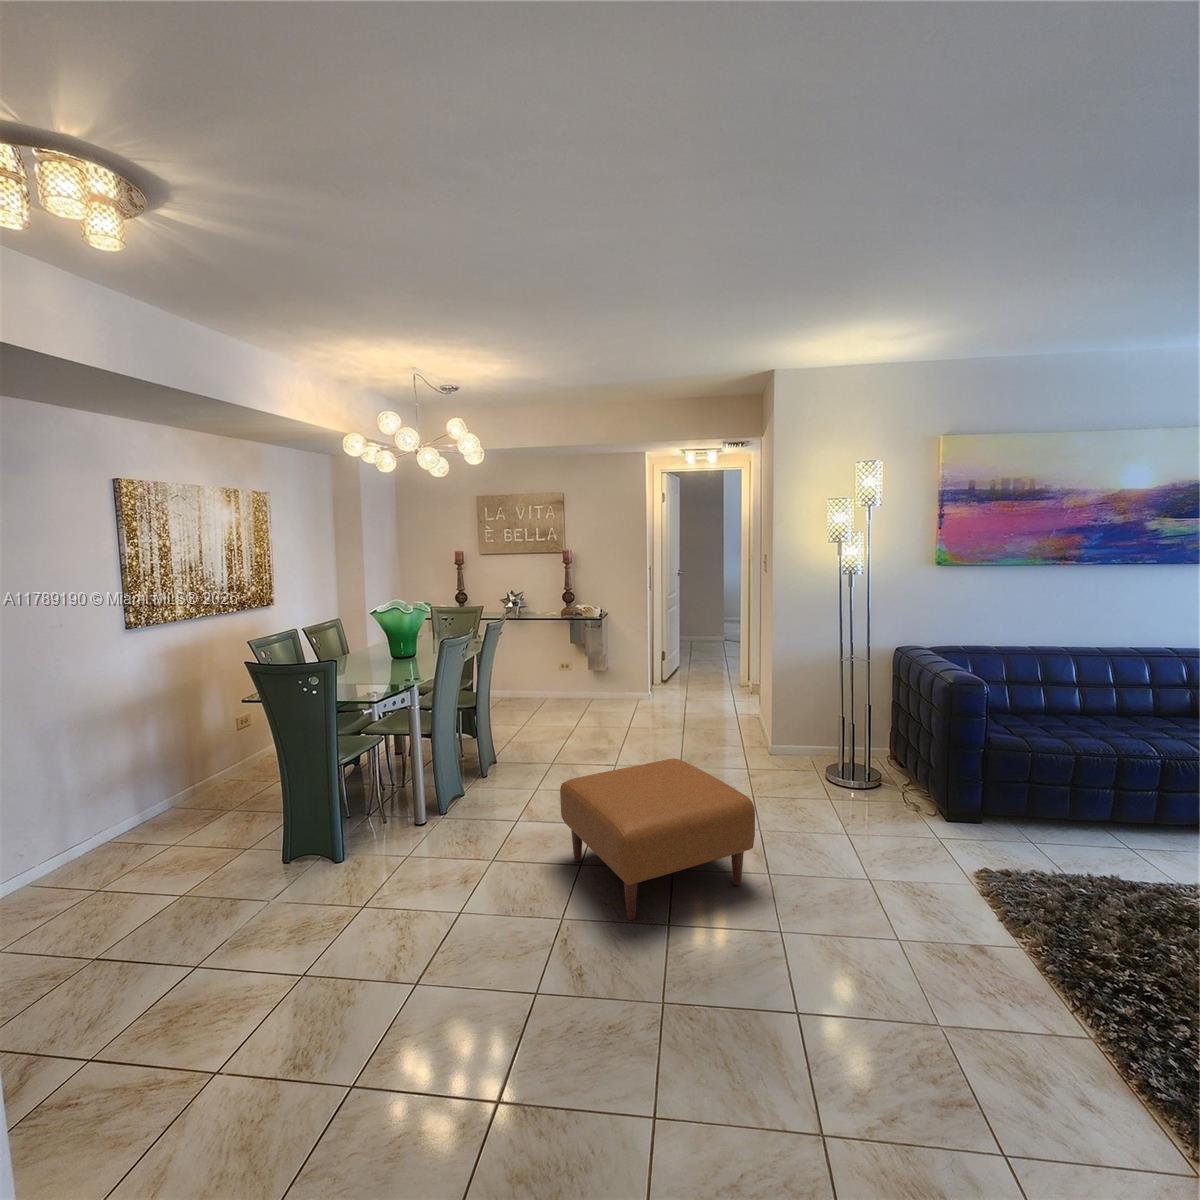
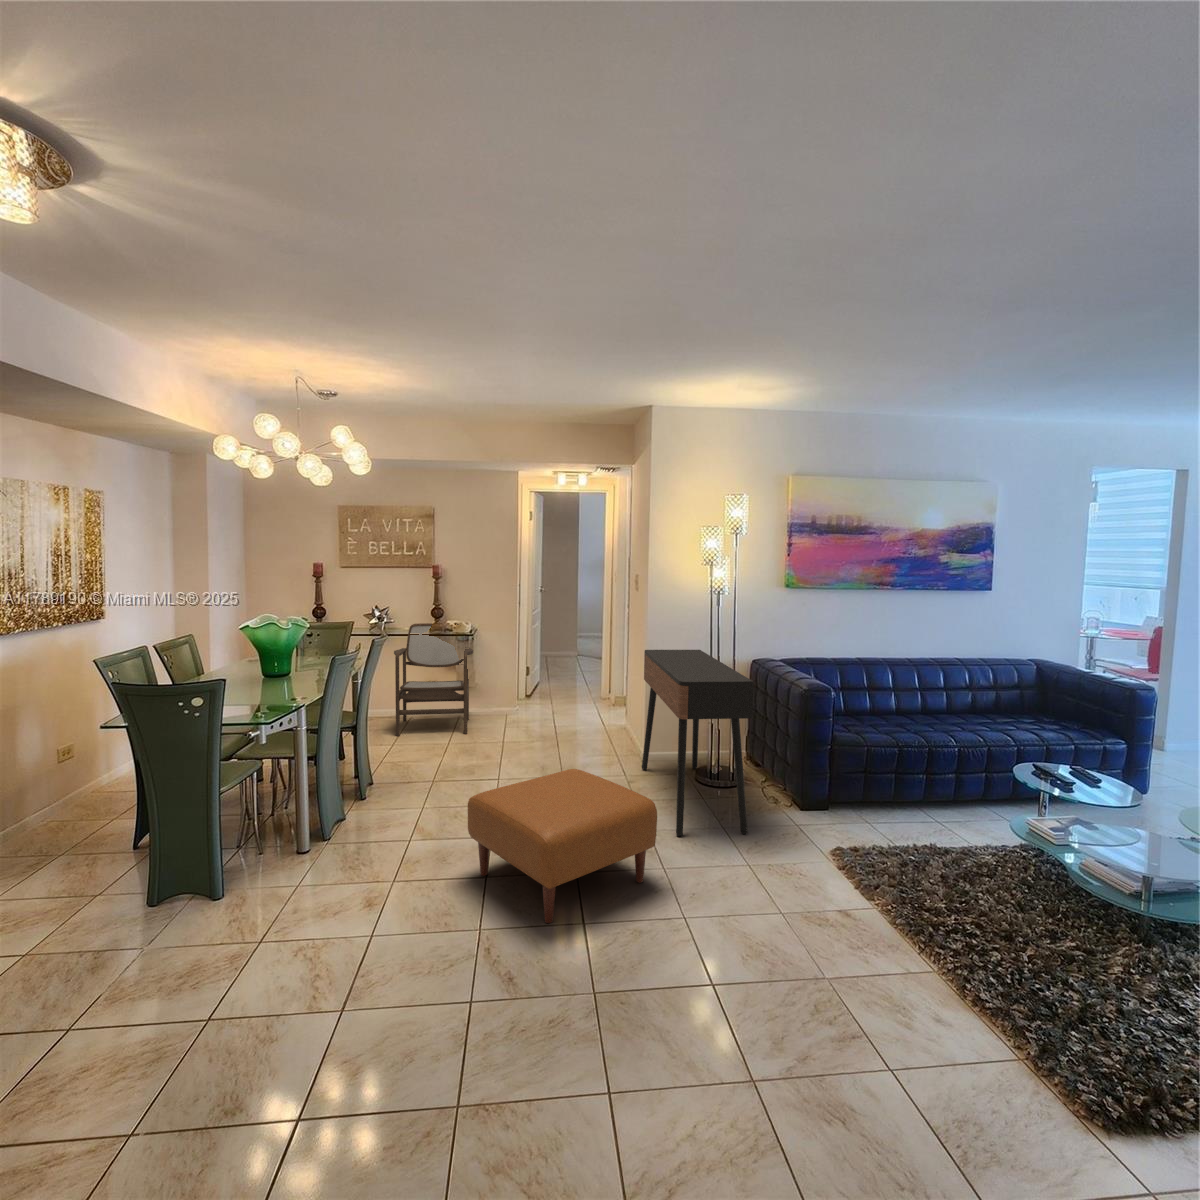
armchair: none [526,607,601,715] -> present [394,623,473,736]
console table: none [765,634,878,841] -> present [642,650,754,836]

